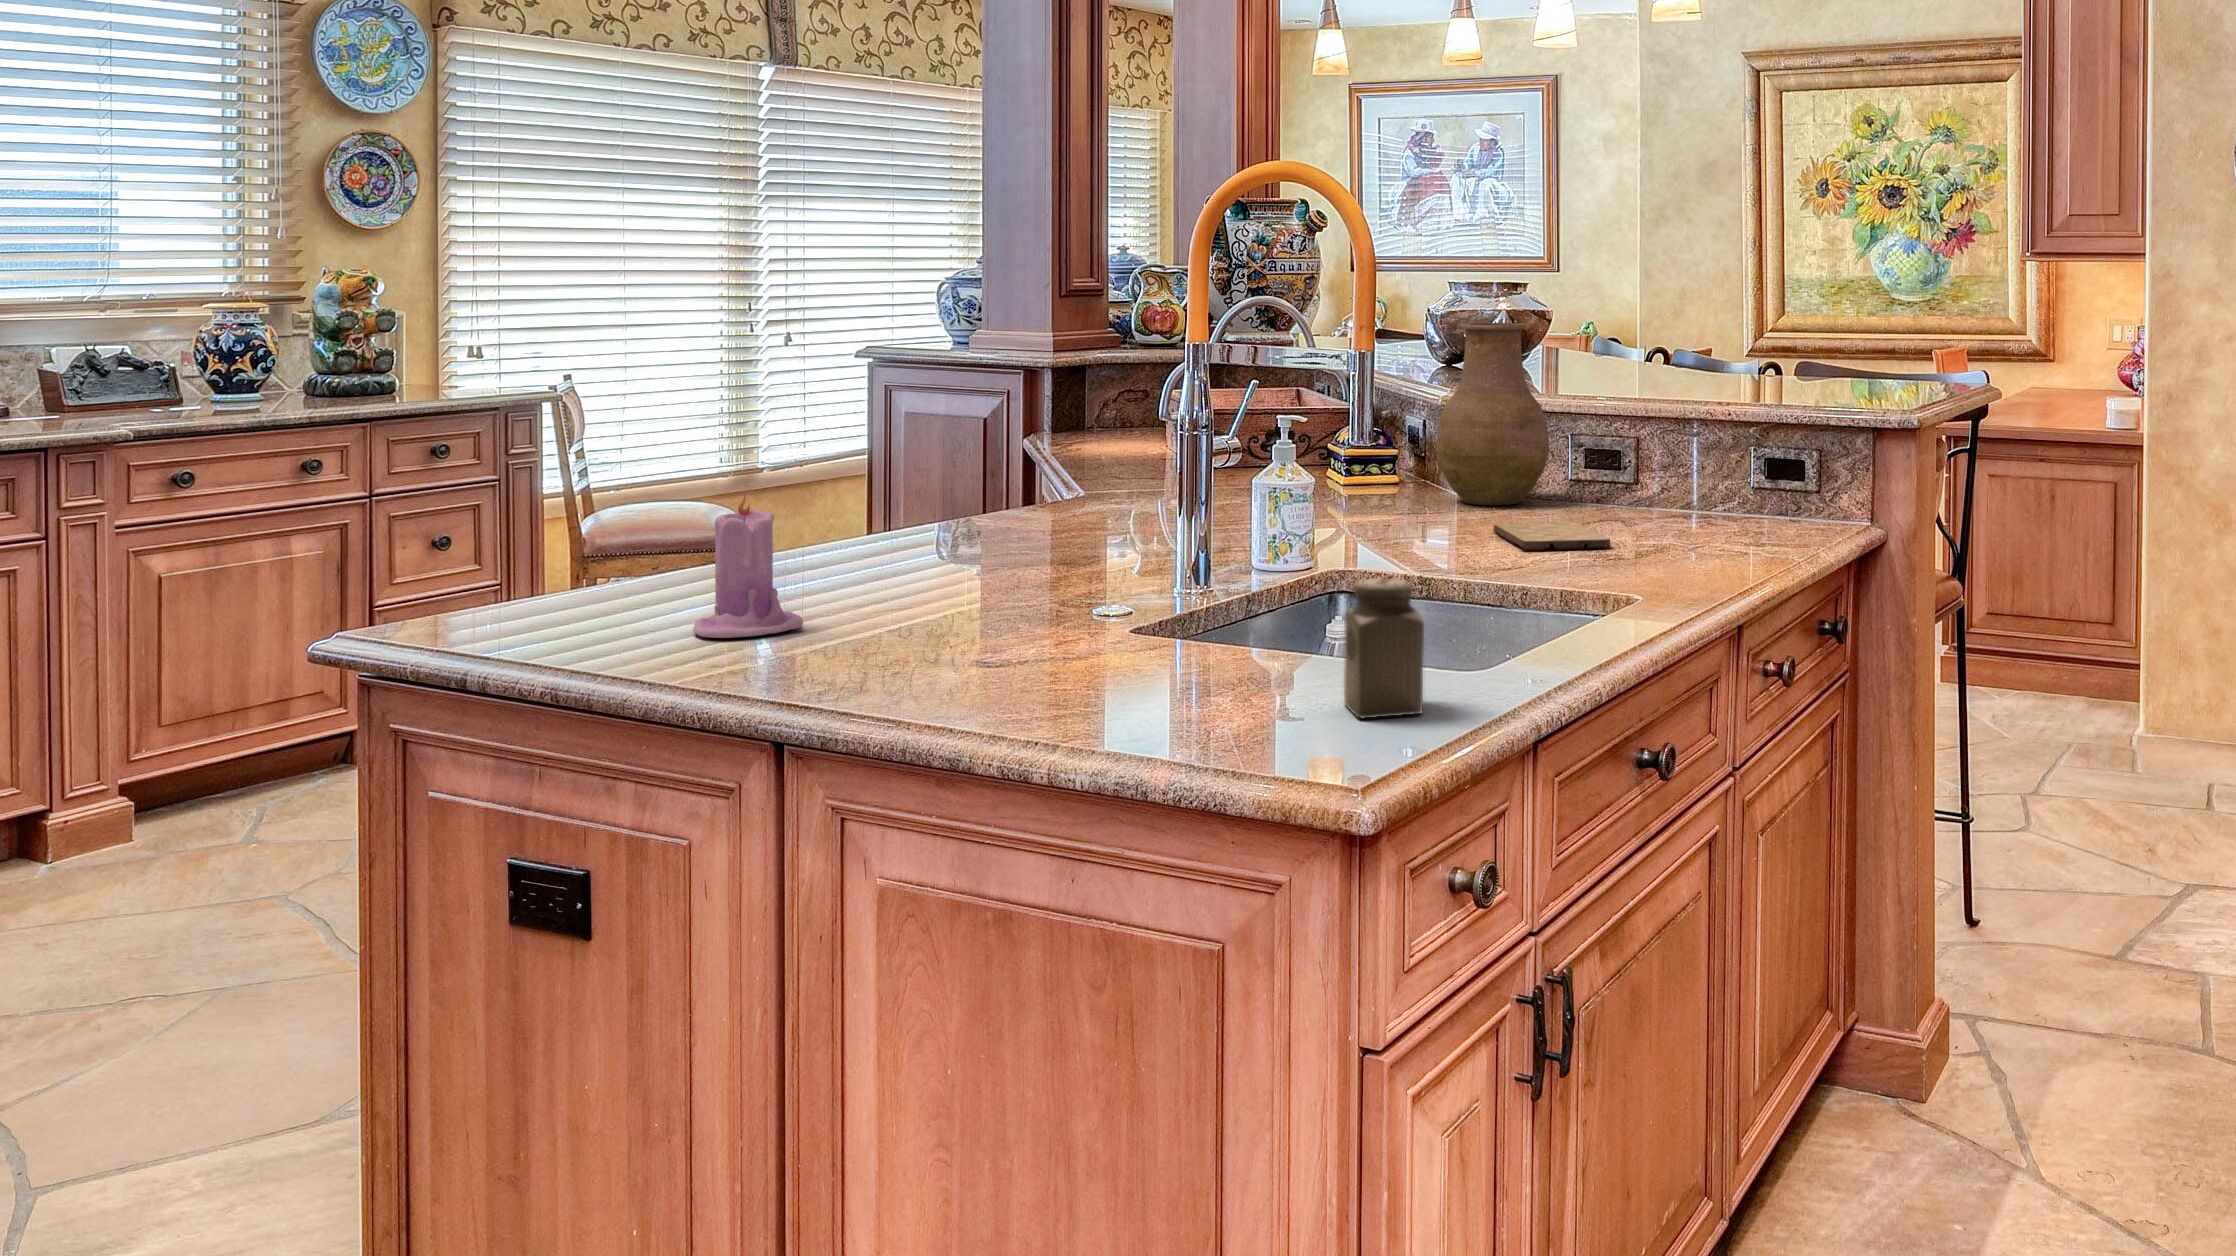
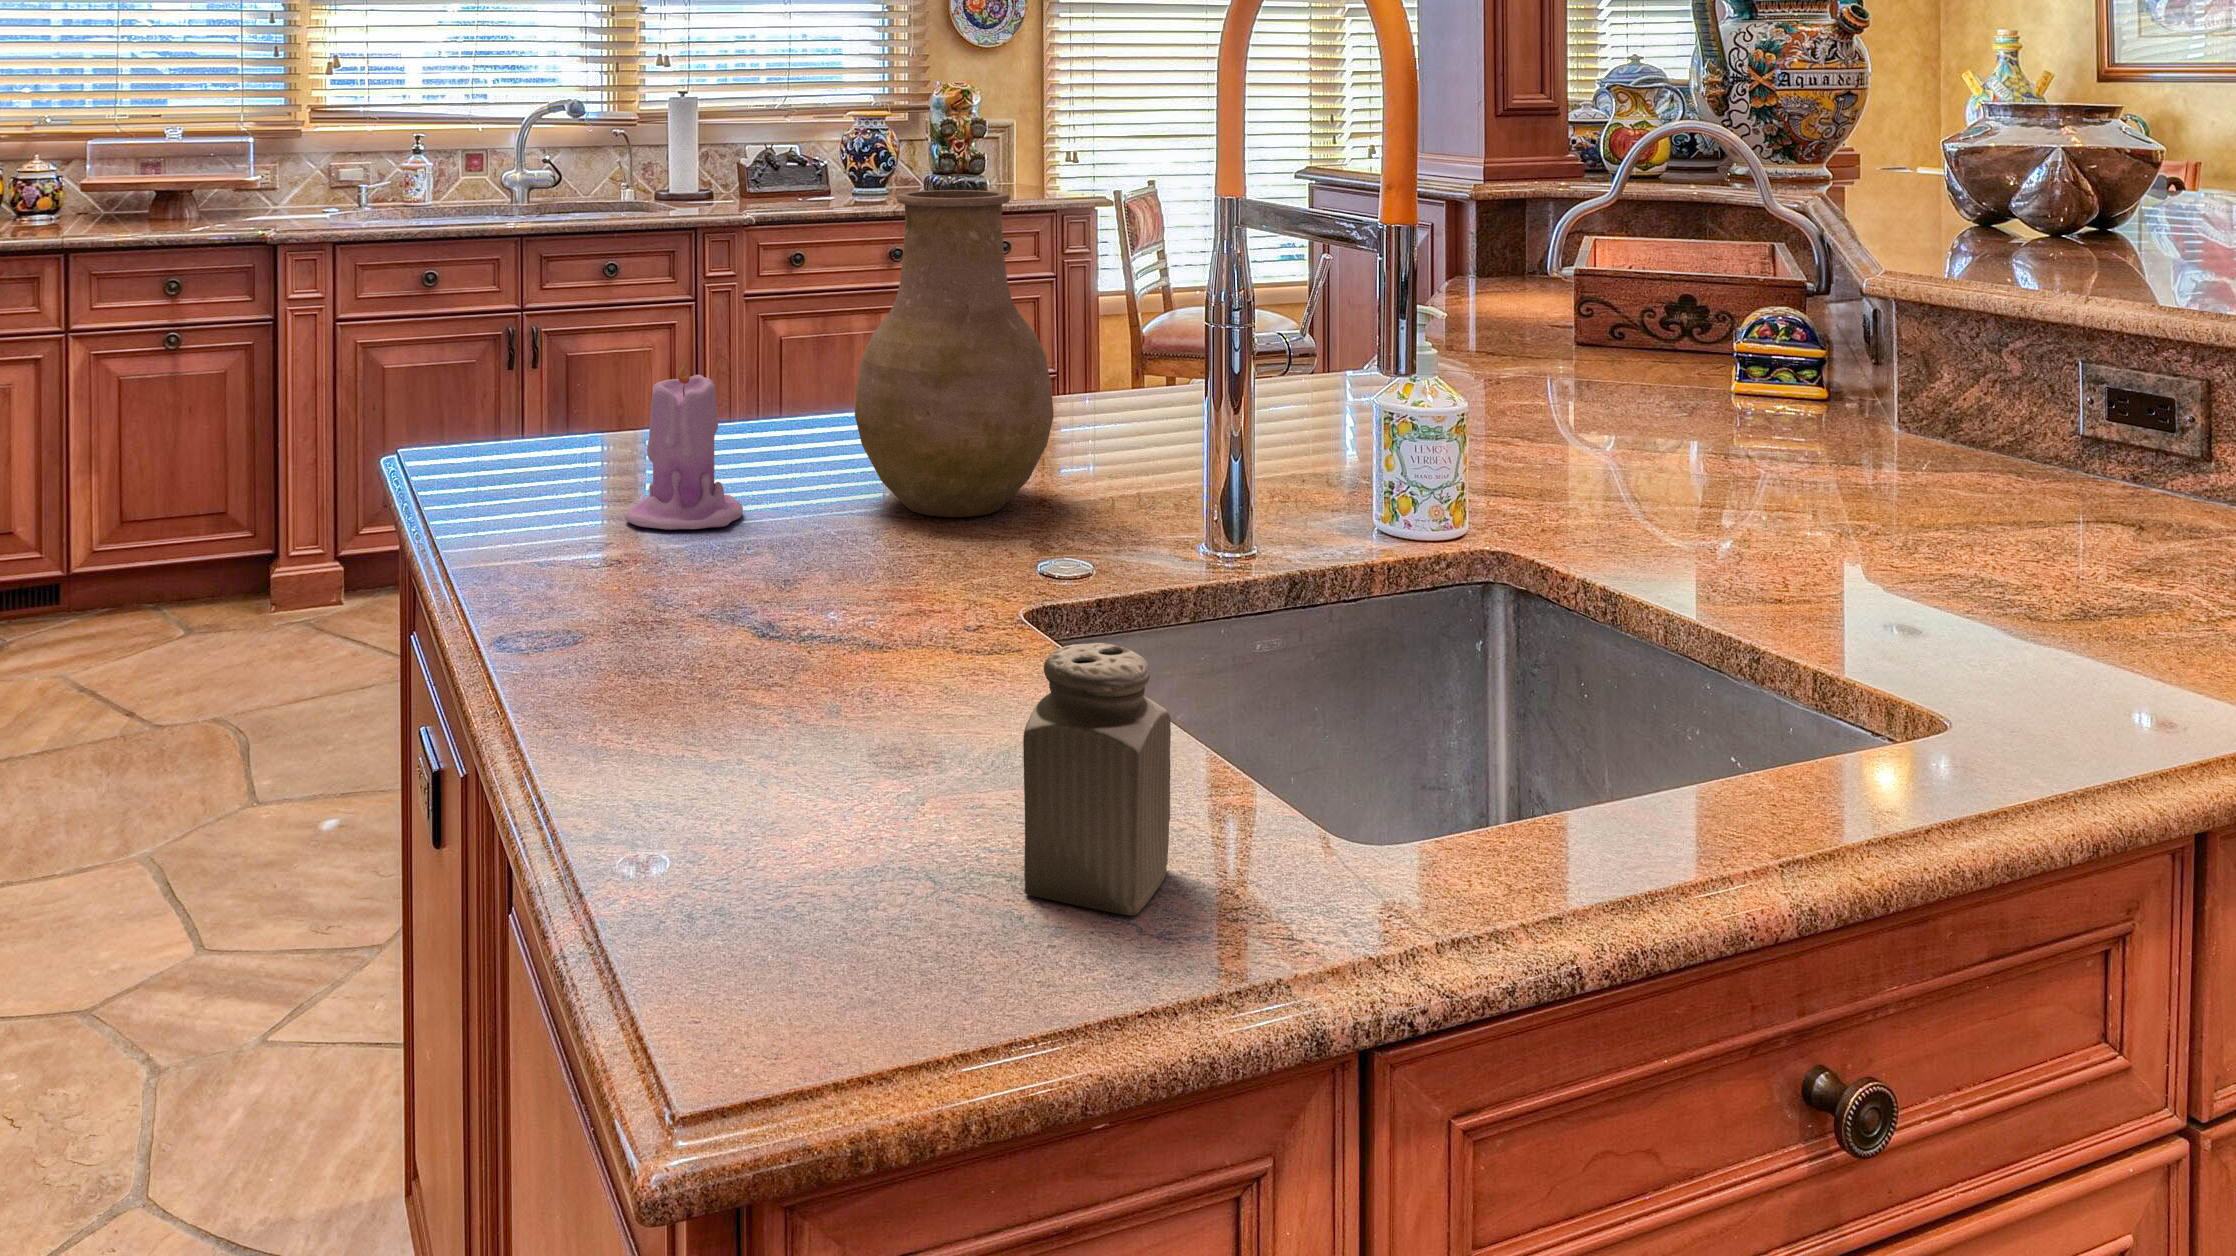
vase: present [1436,323,1549,505] -> present [855,190,1054,517]
cutting board: present [1493,522,1611,550] -> none [1849,502,2032,583]

